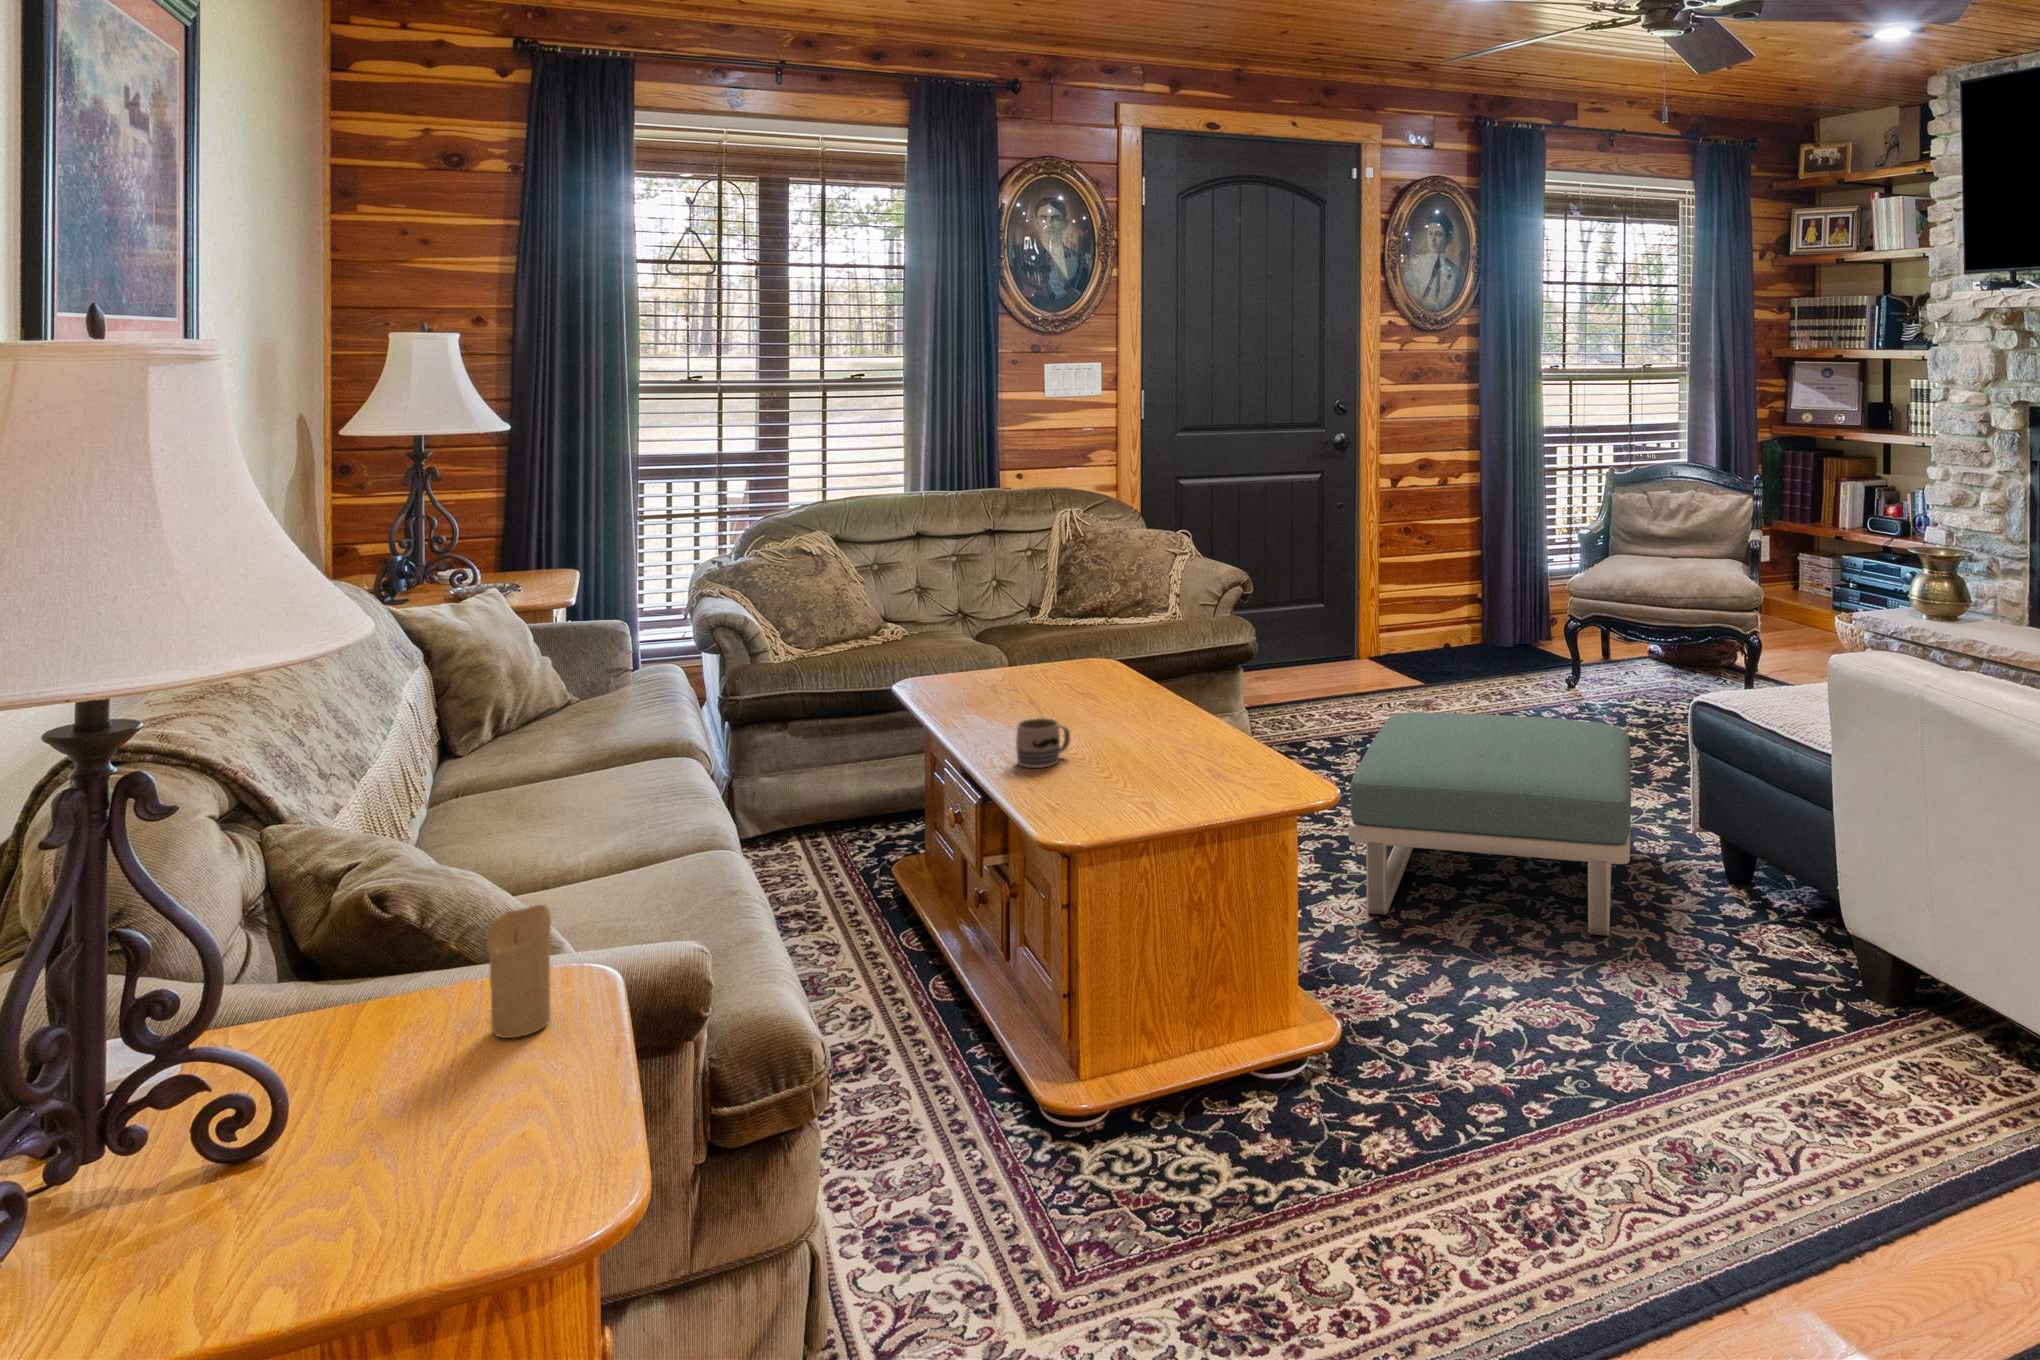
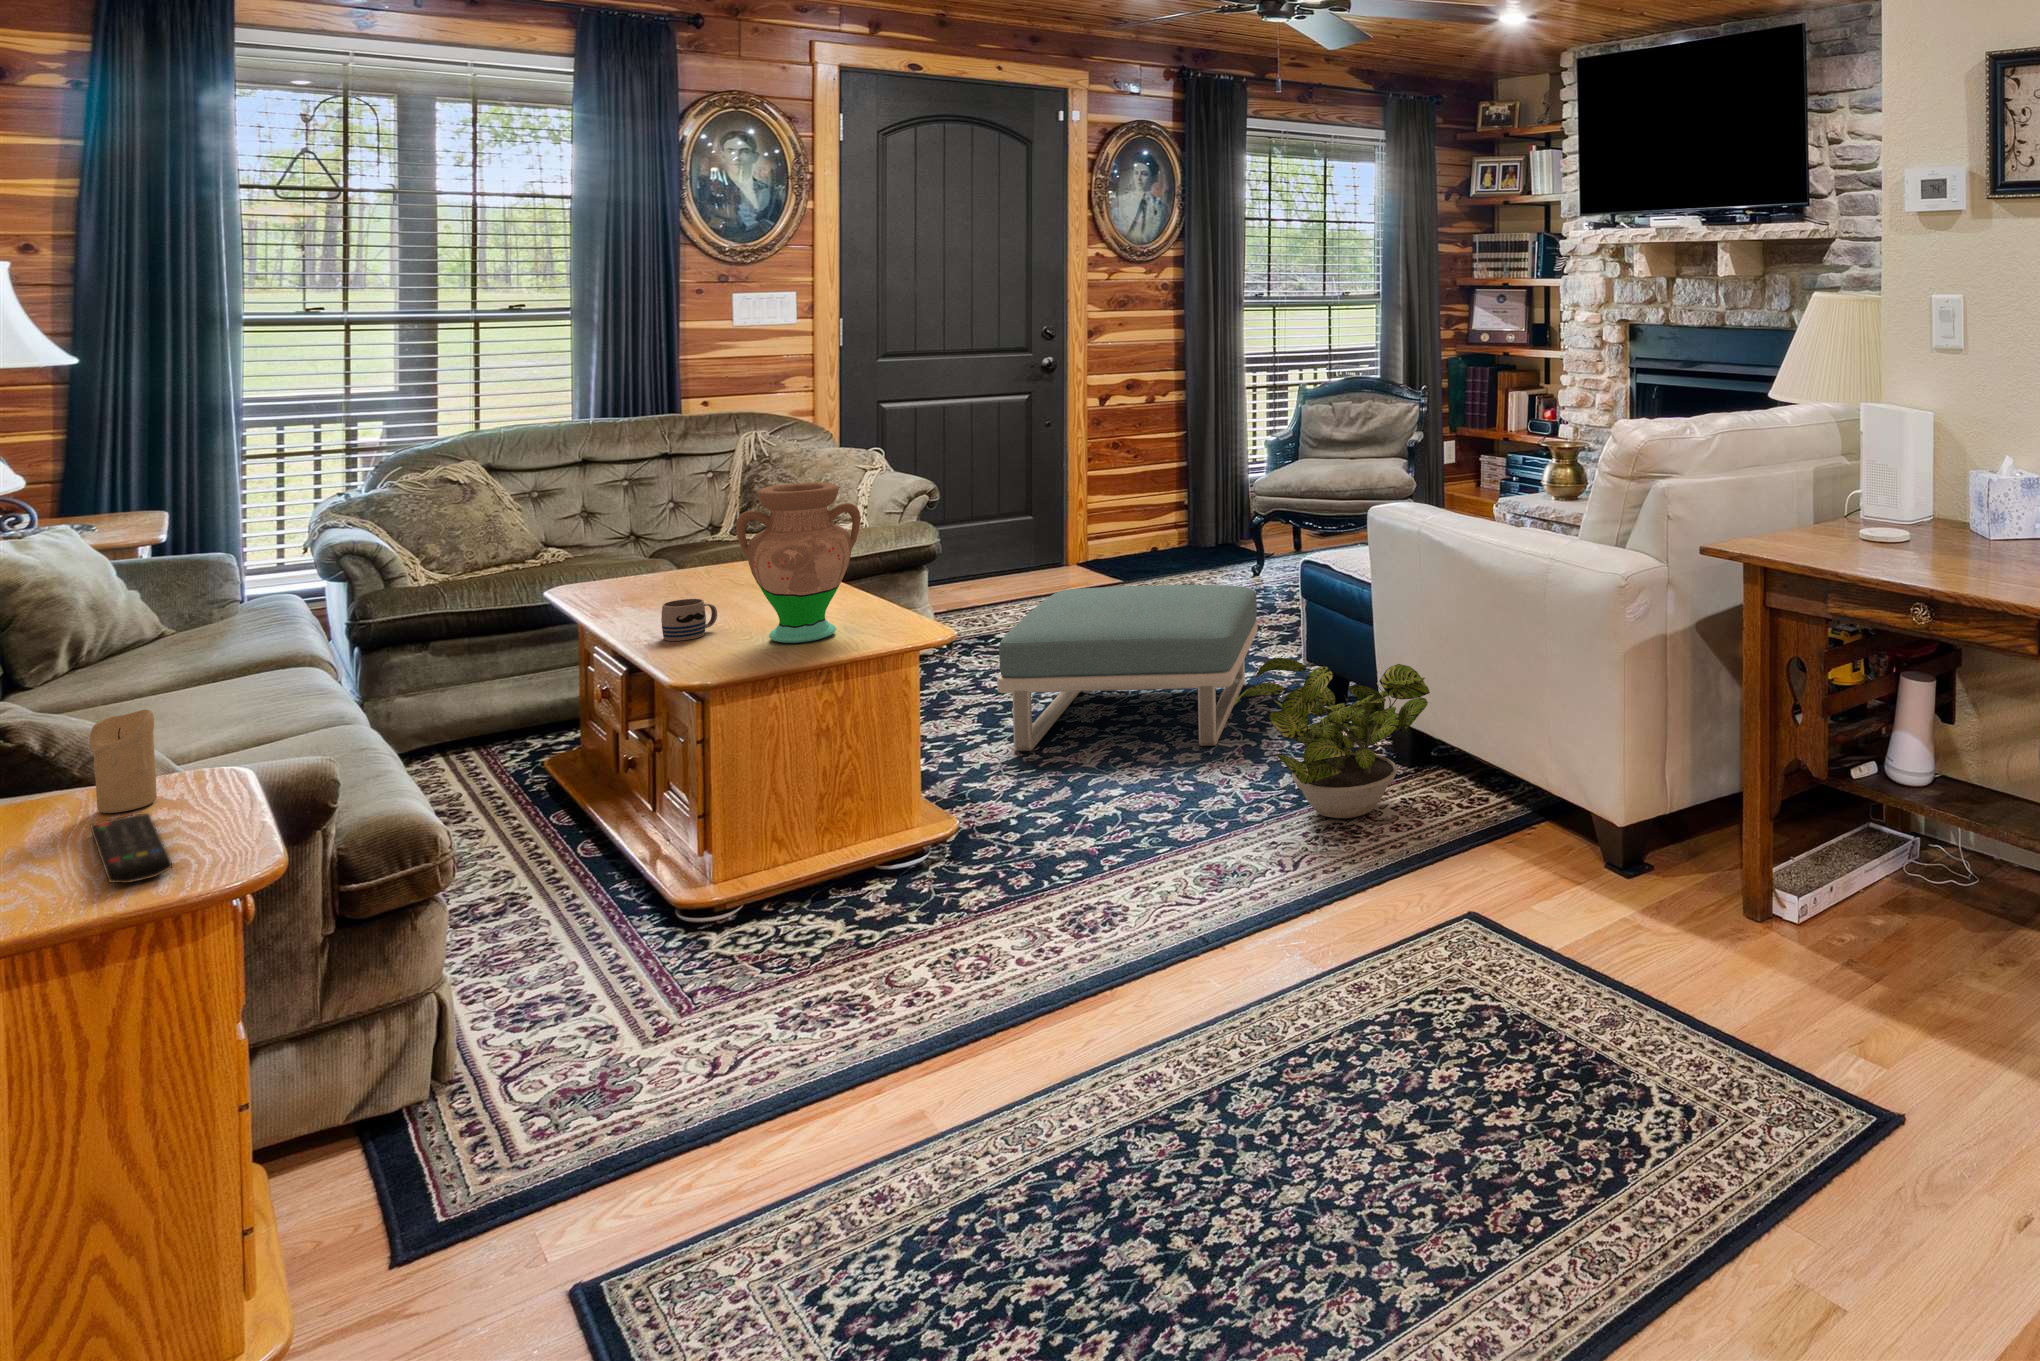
vase: none [1099,594,1227,785] -> present [736,482,861,643]
potted plant: none [1675,858,1945,1087] -> present [1234,658,1430,818]
remote control: none [482,1050,562,1193] -> present [91,813,172,883]

